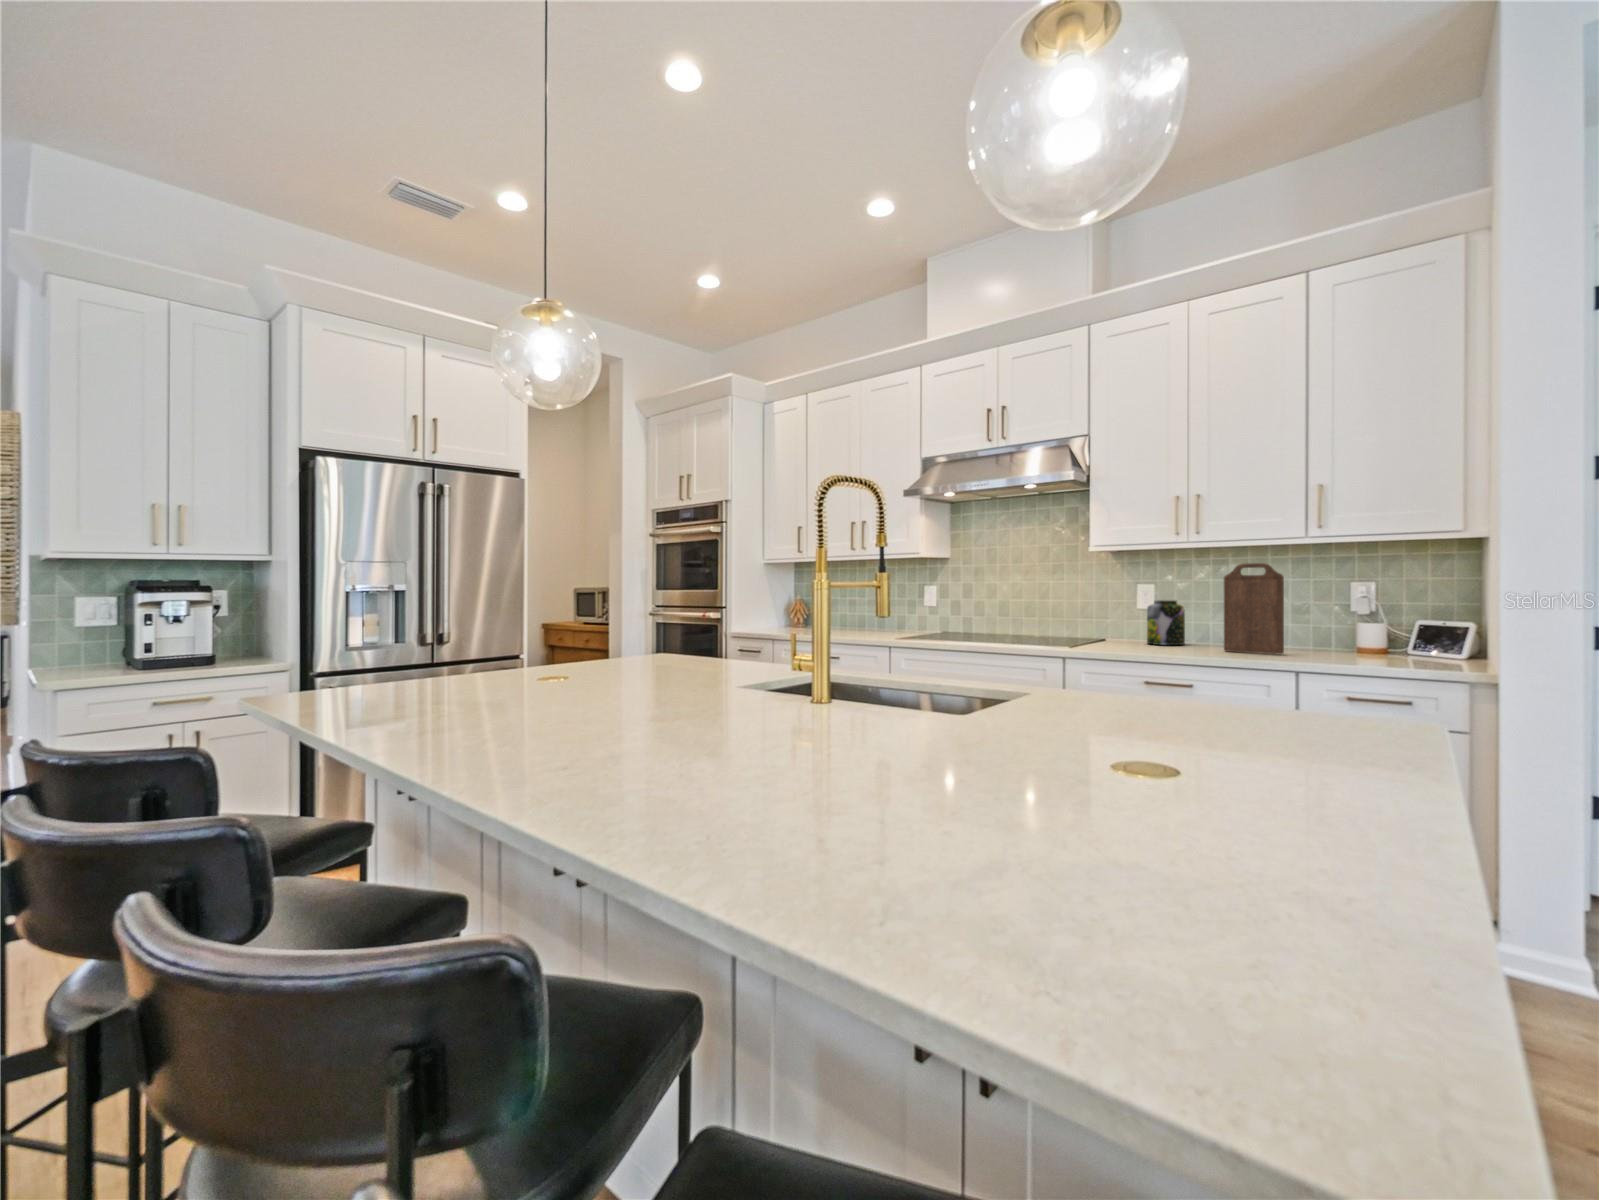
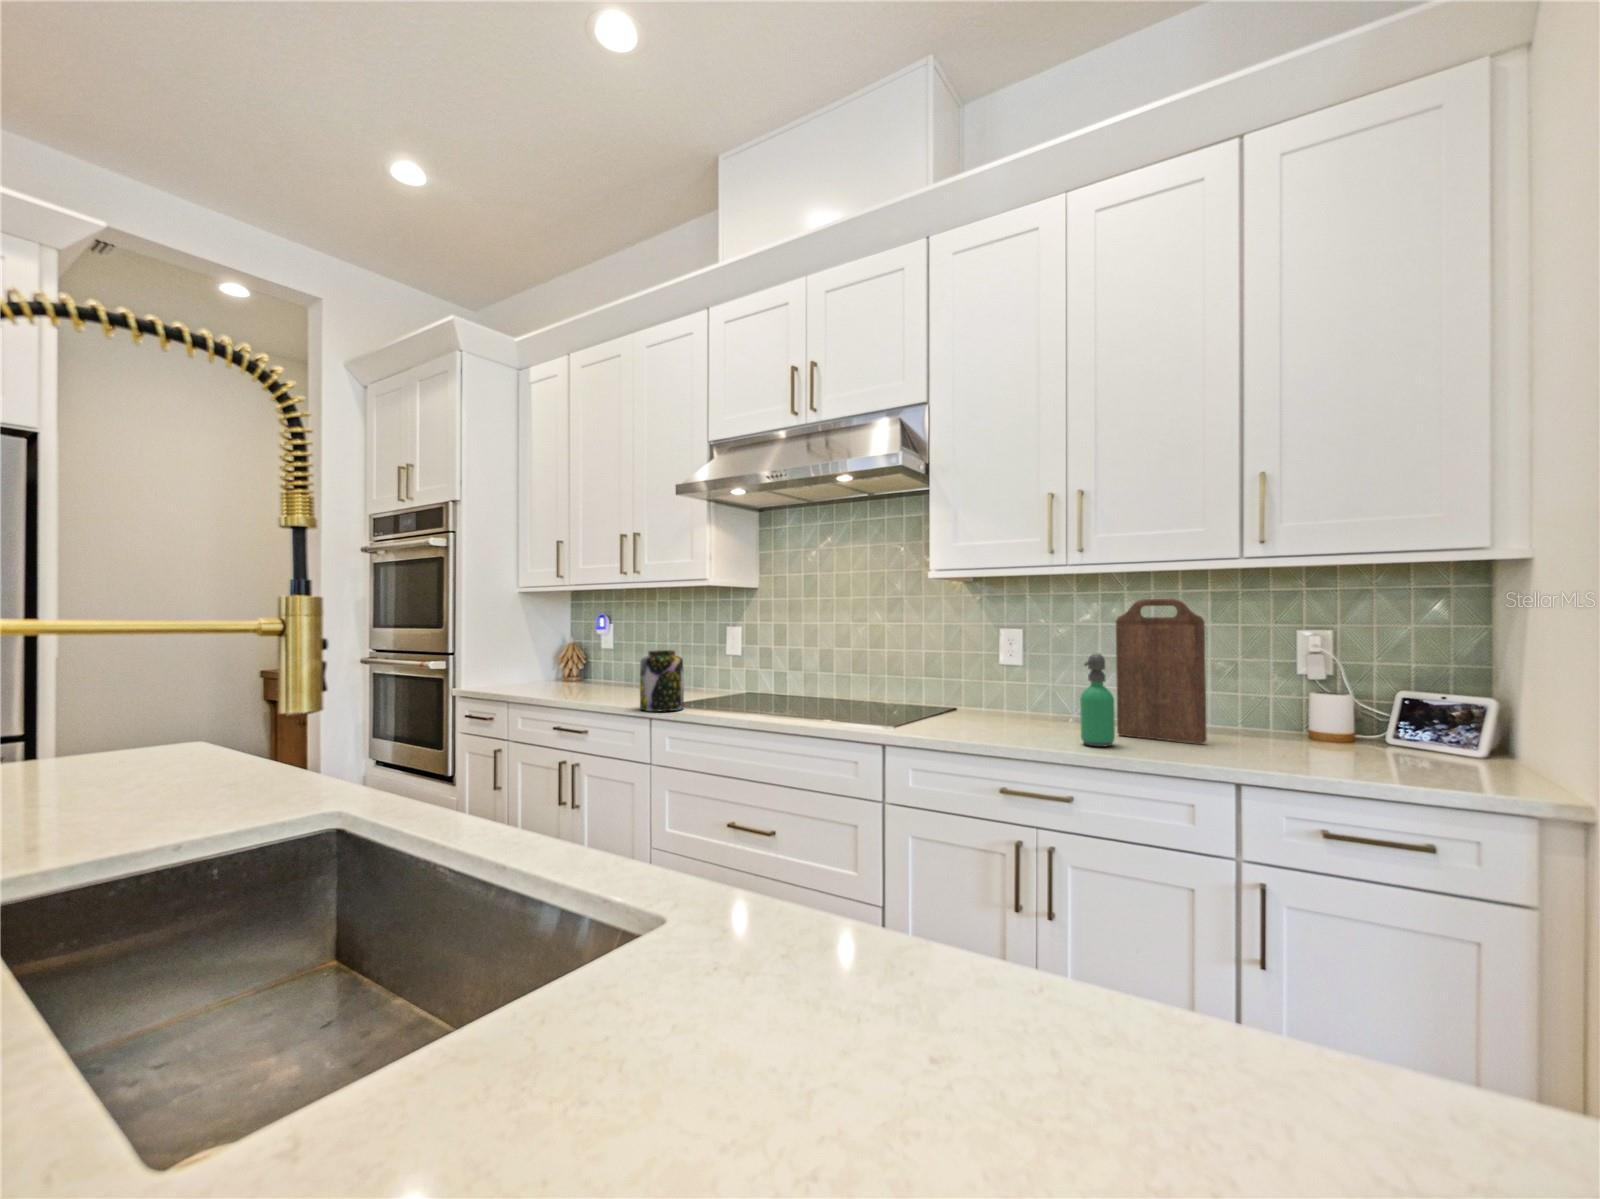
soap dispenser: none [1199,598,1222,656] -> present [1080,654,1115,746]
jar: present [1147,600,1185,645] -> present [640,650,684,711]

